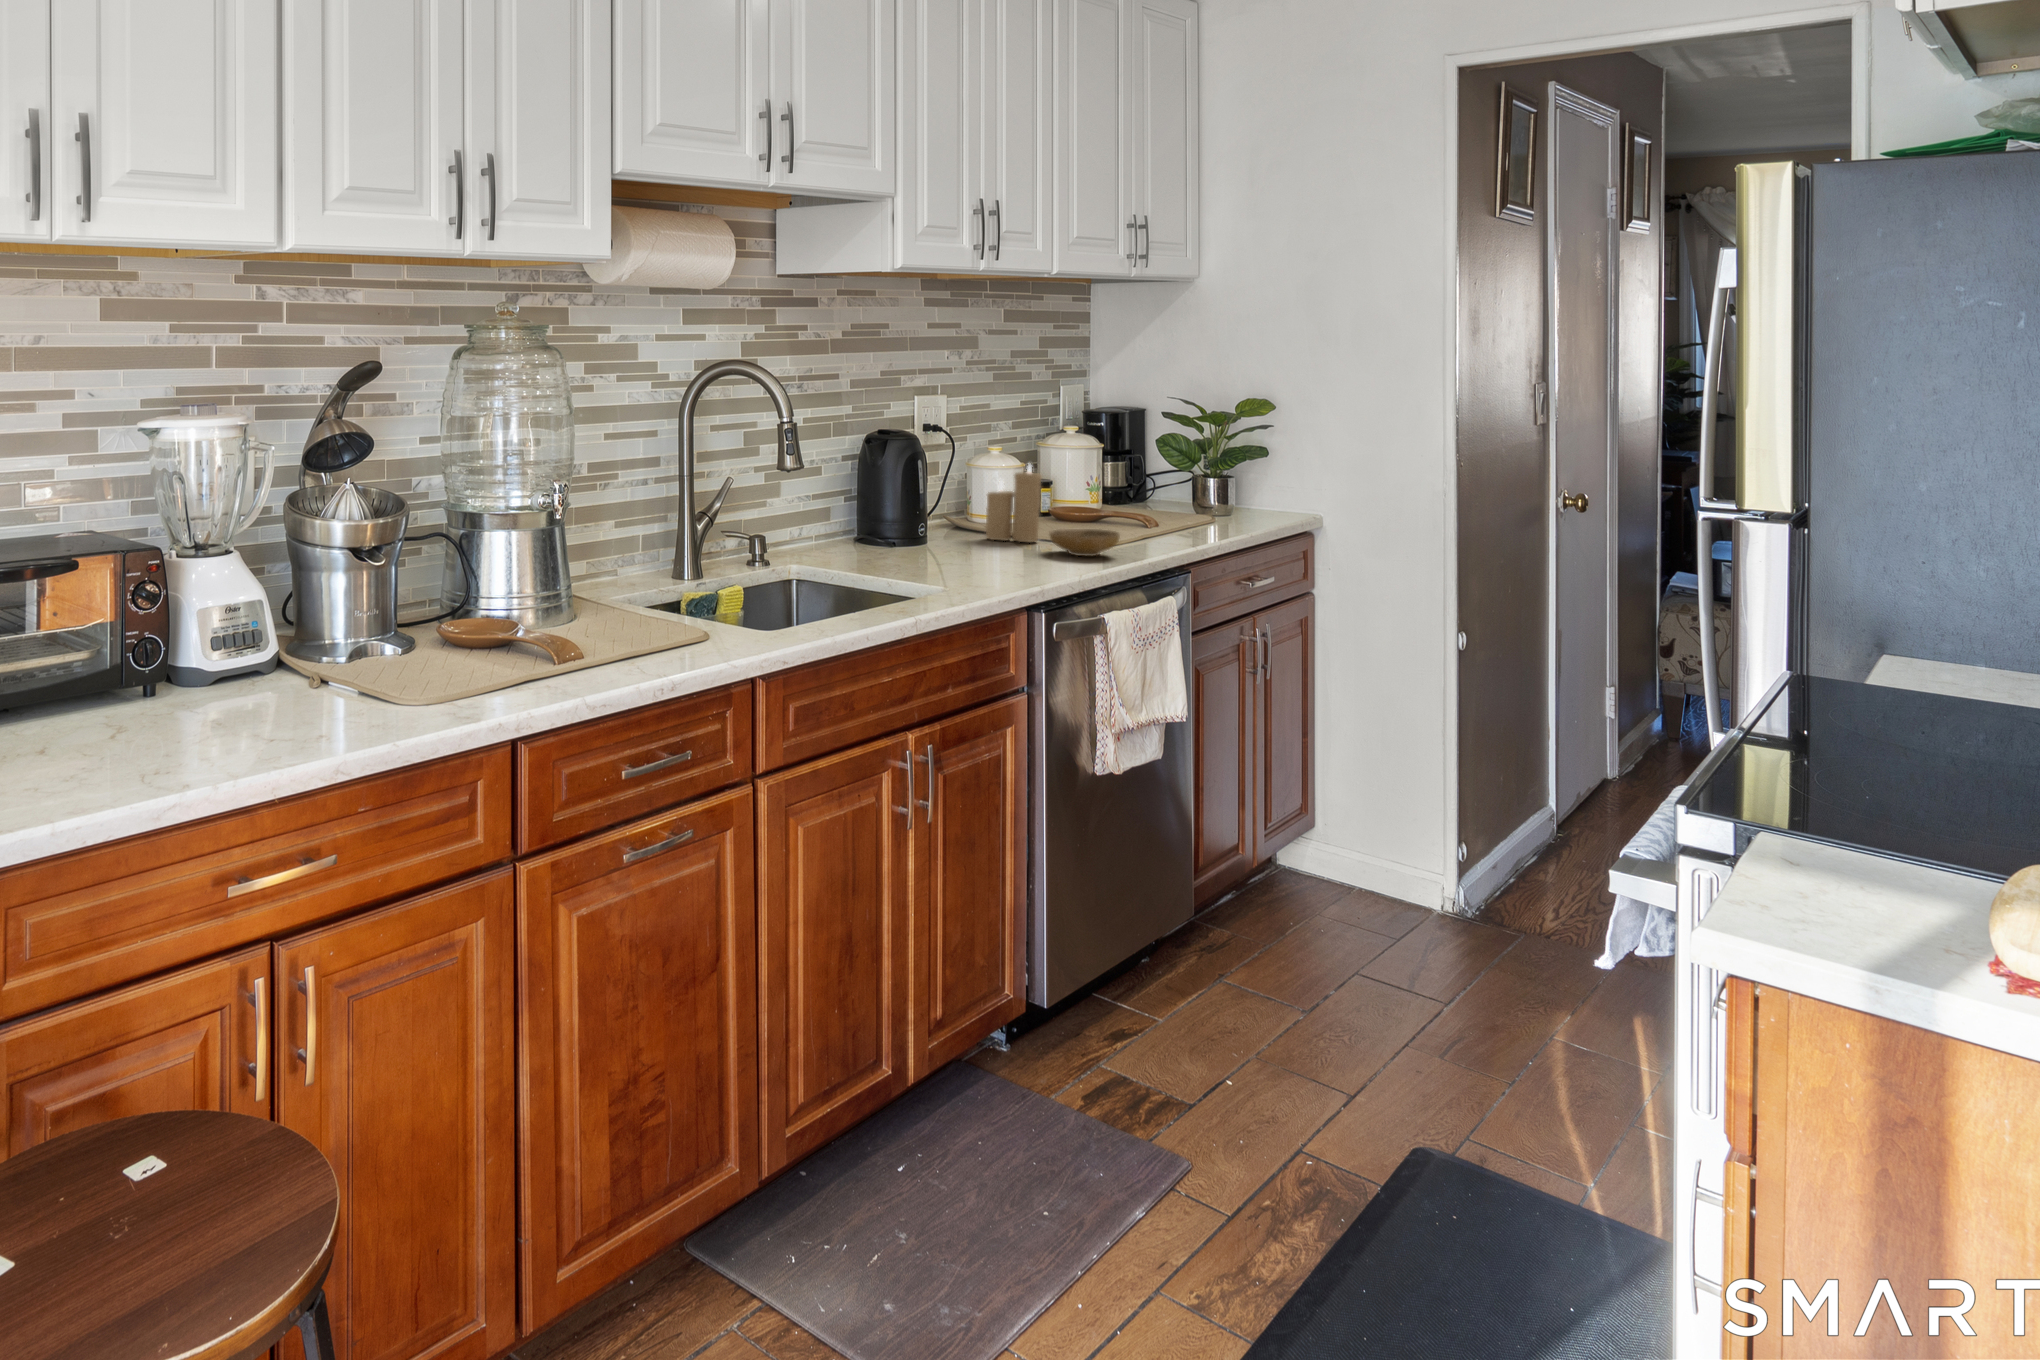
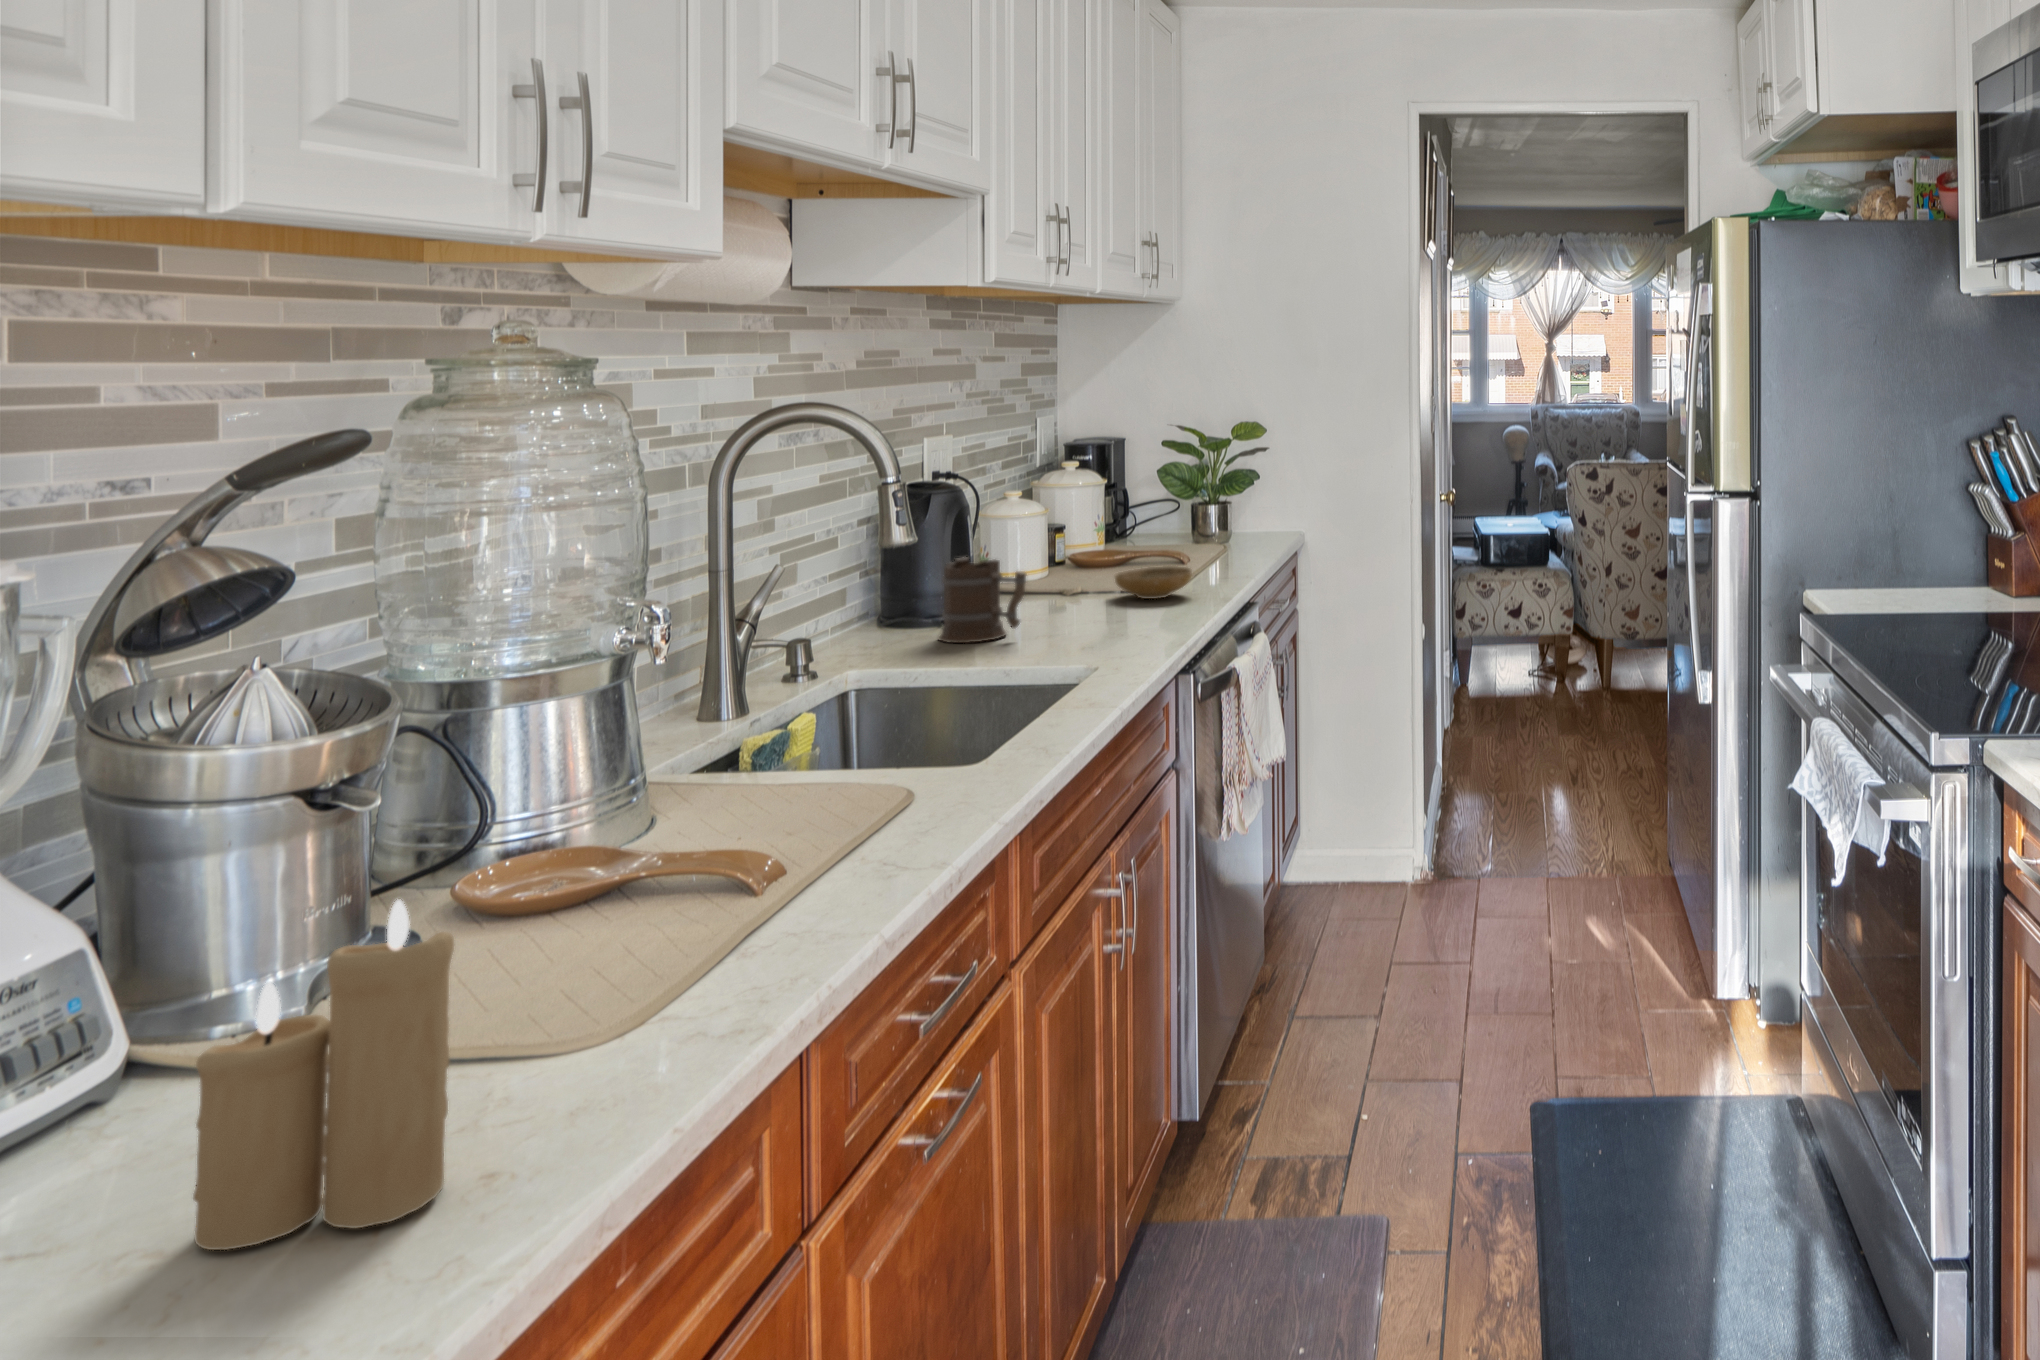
candle: present [986,464,1041,542] -> present [193,900,454,1250]
mug: none [873,497,937,566] -> present [939,557,1026,643]

